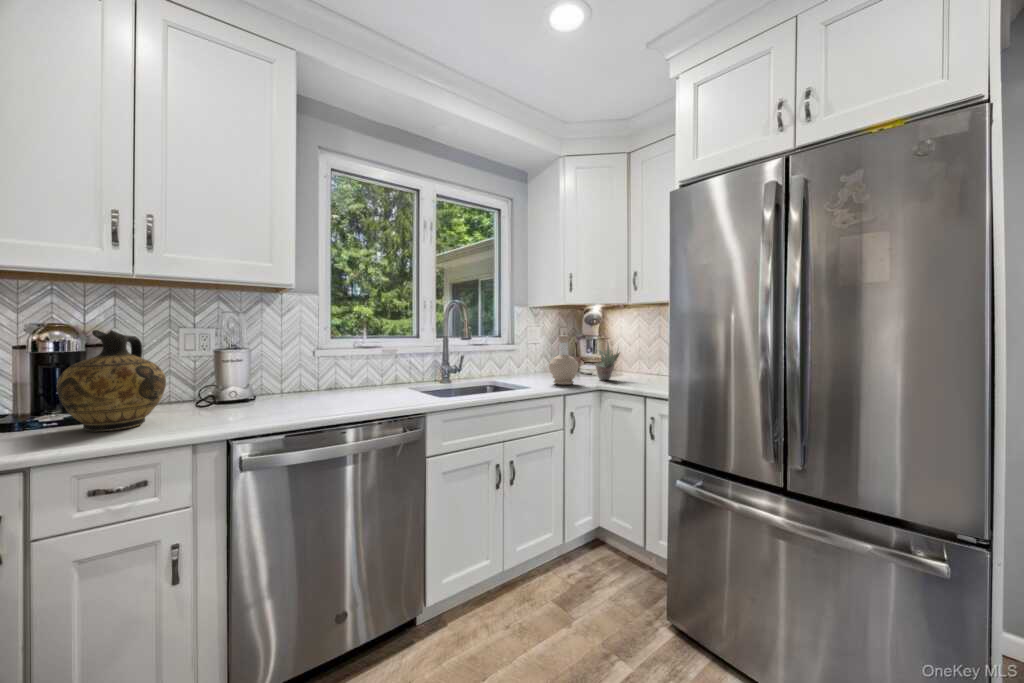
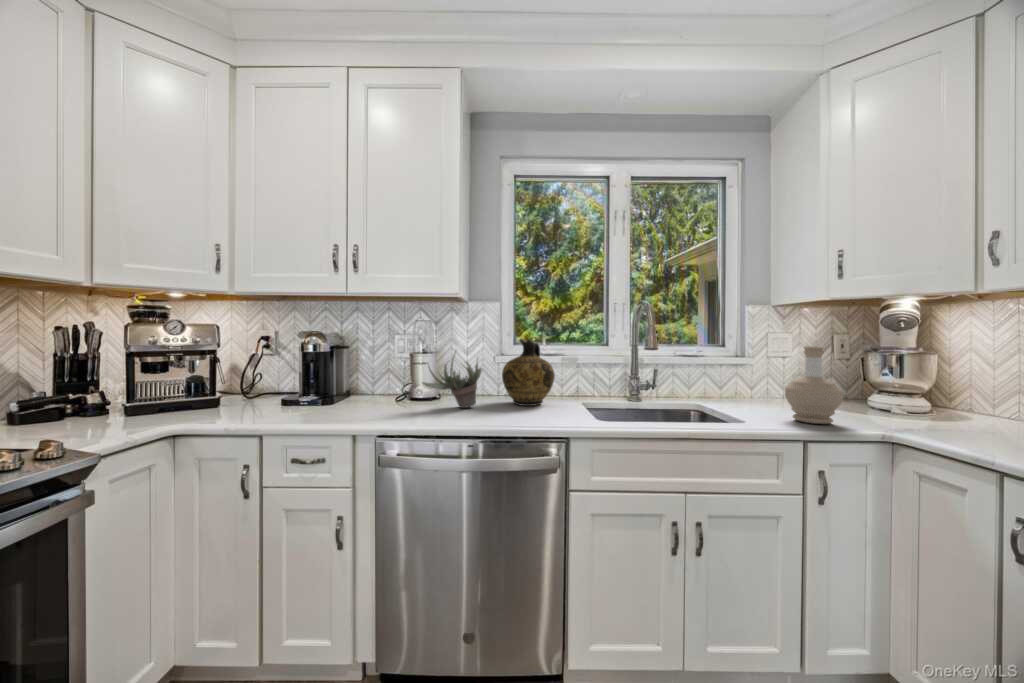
ceramic jug: present [57,330,166,431] -> present [502,339,555,406]
succulent plant: present [594,341,620,380] -> present [422,350,482,408]

